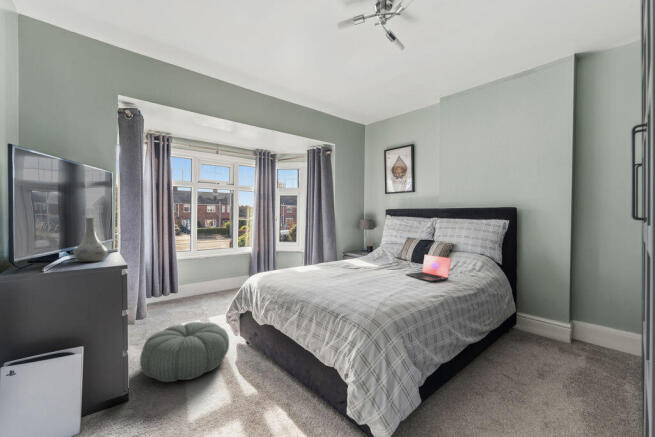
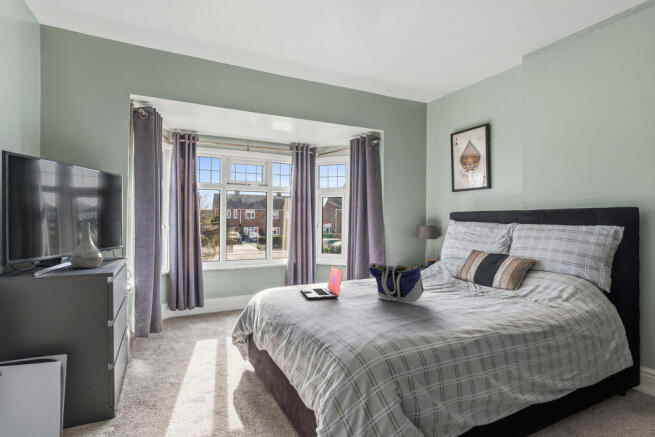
tote bag: none [346,249,388,278] -> present [369,263,424,302]
laptop: present [406,255,451,282] -> present [301,267,343,299]
pouf: present [140,322,229,382] -> none [131,340,230,405]

